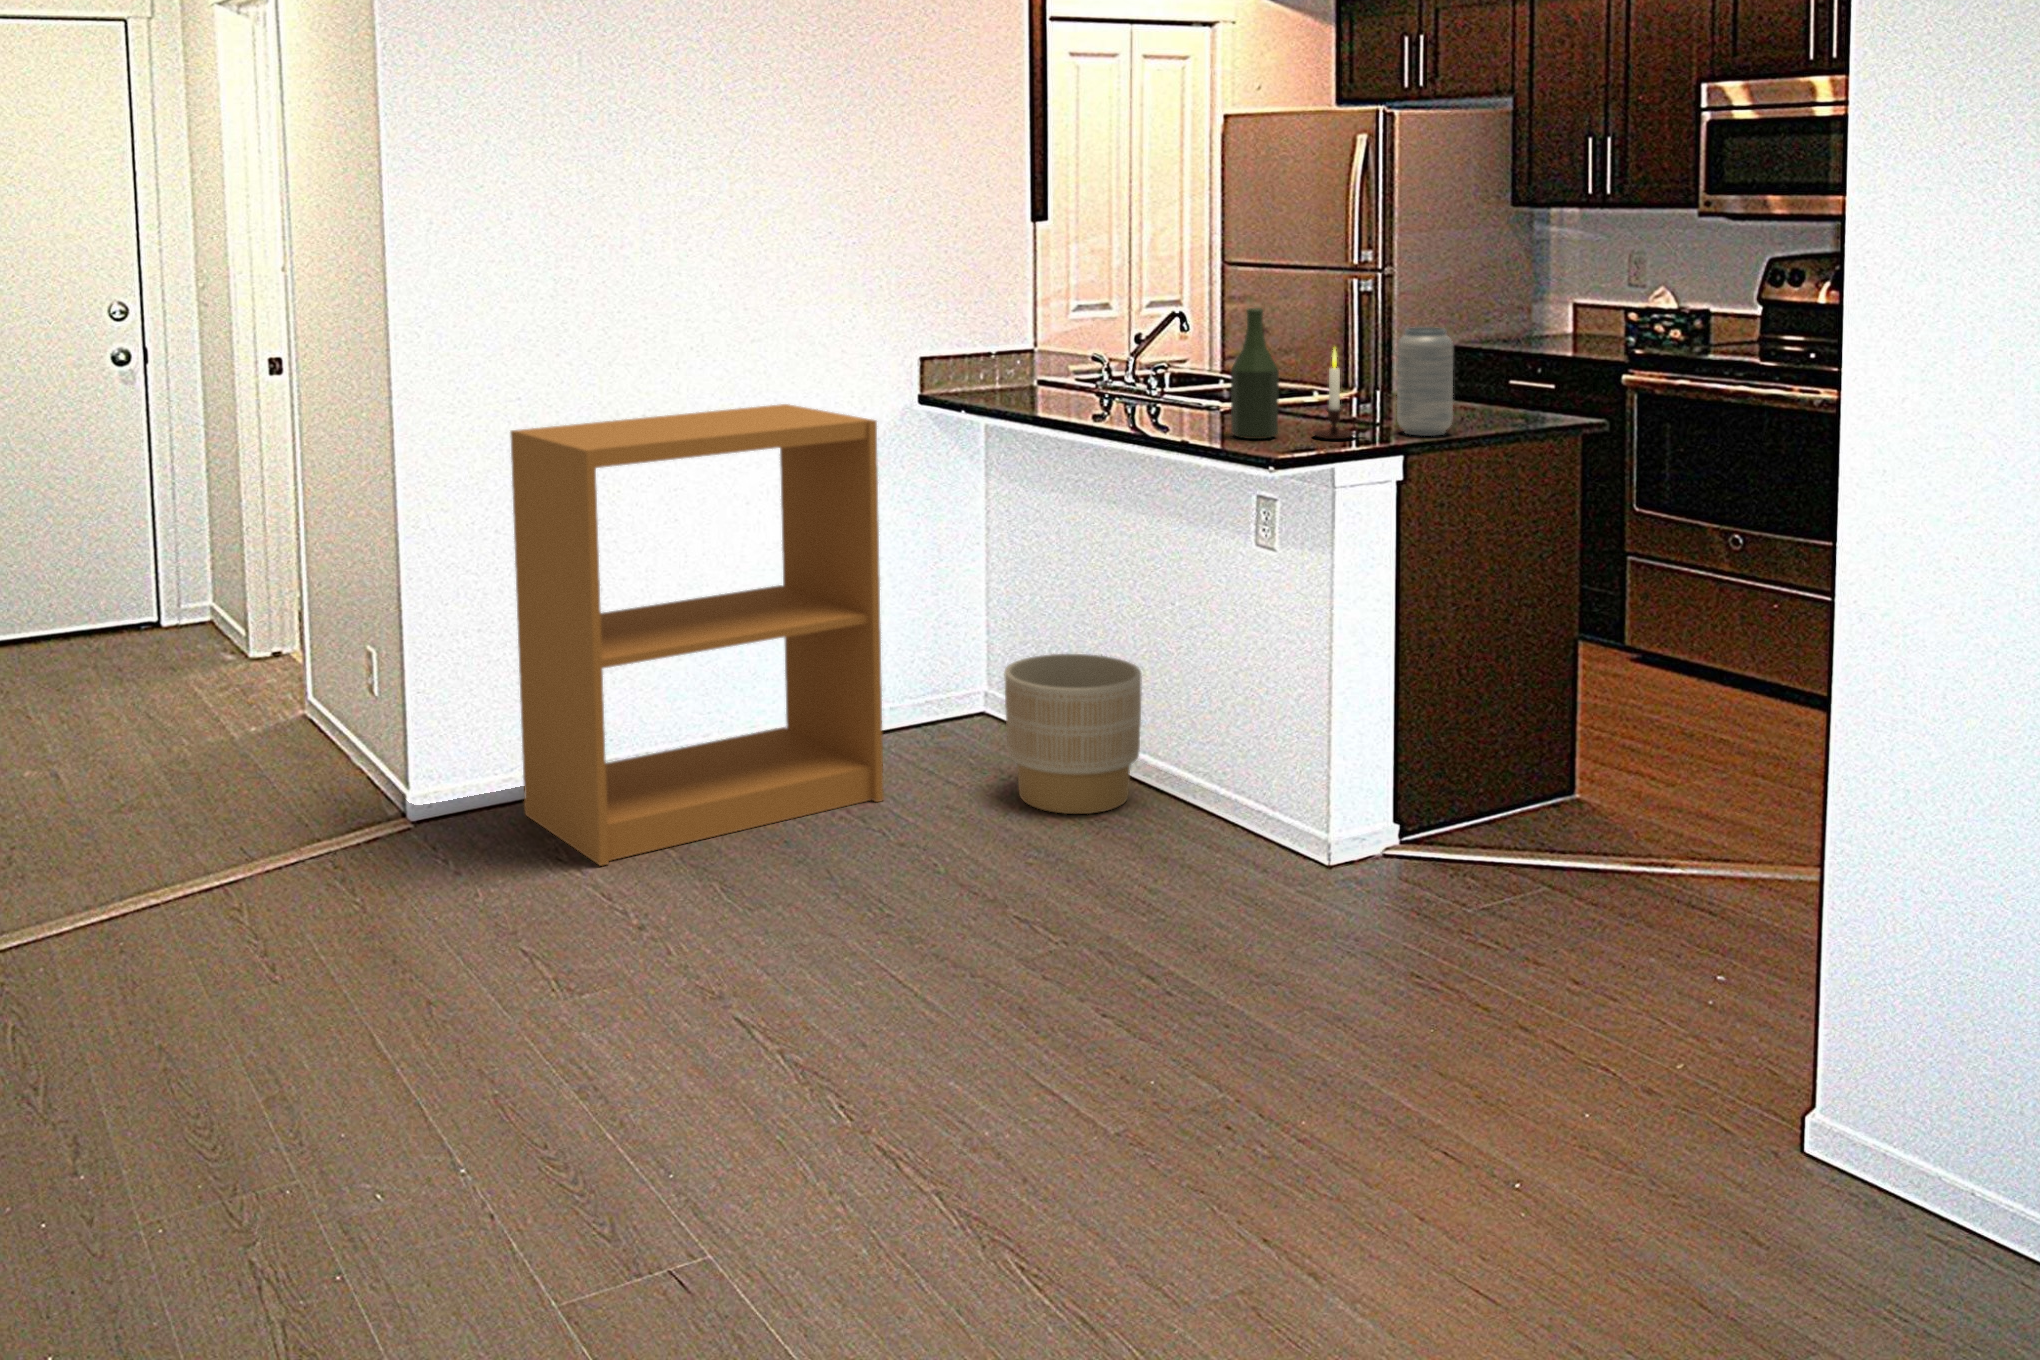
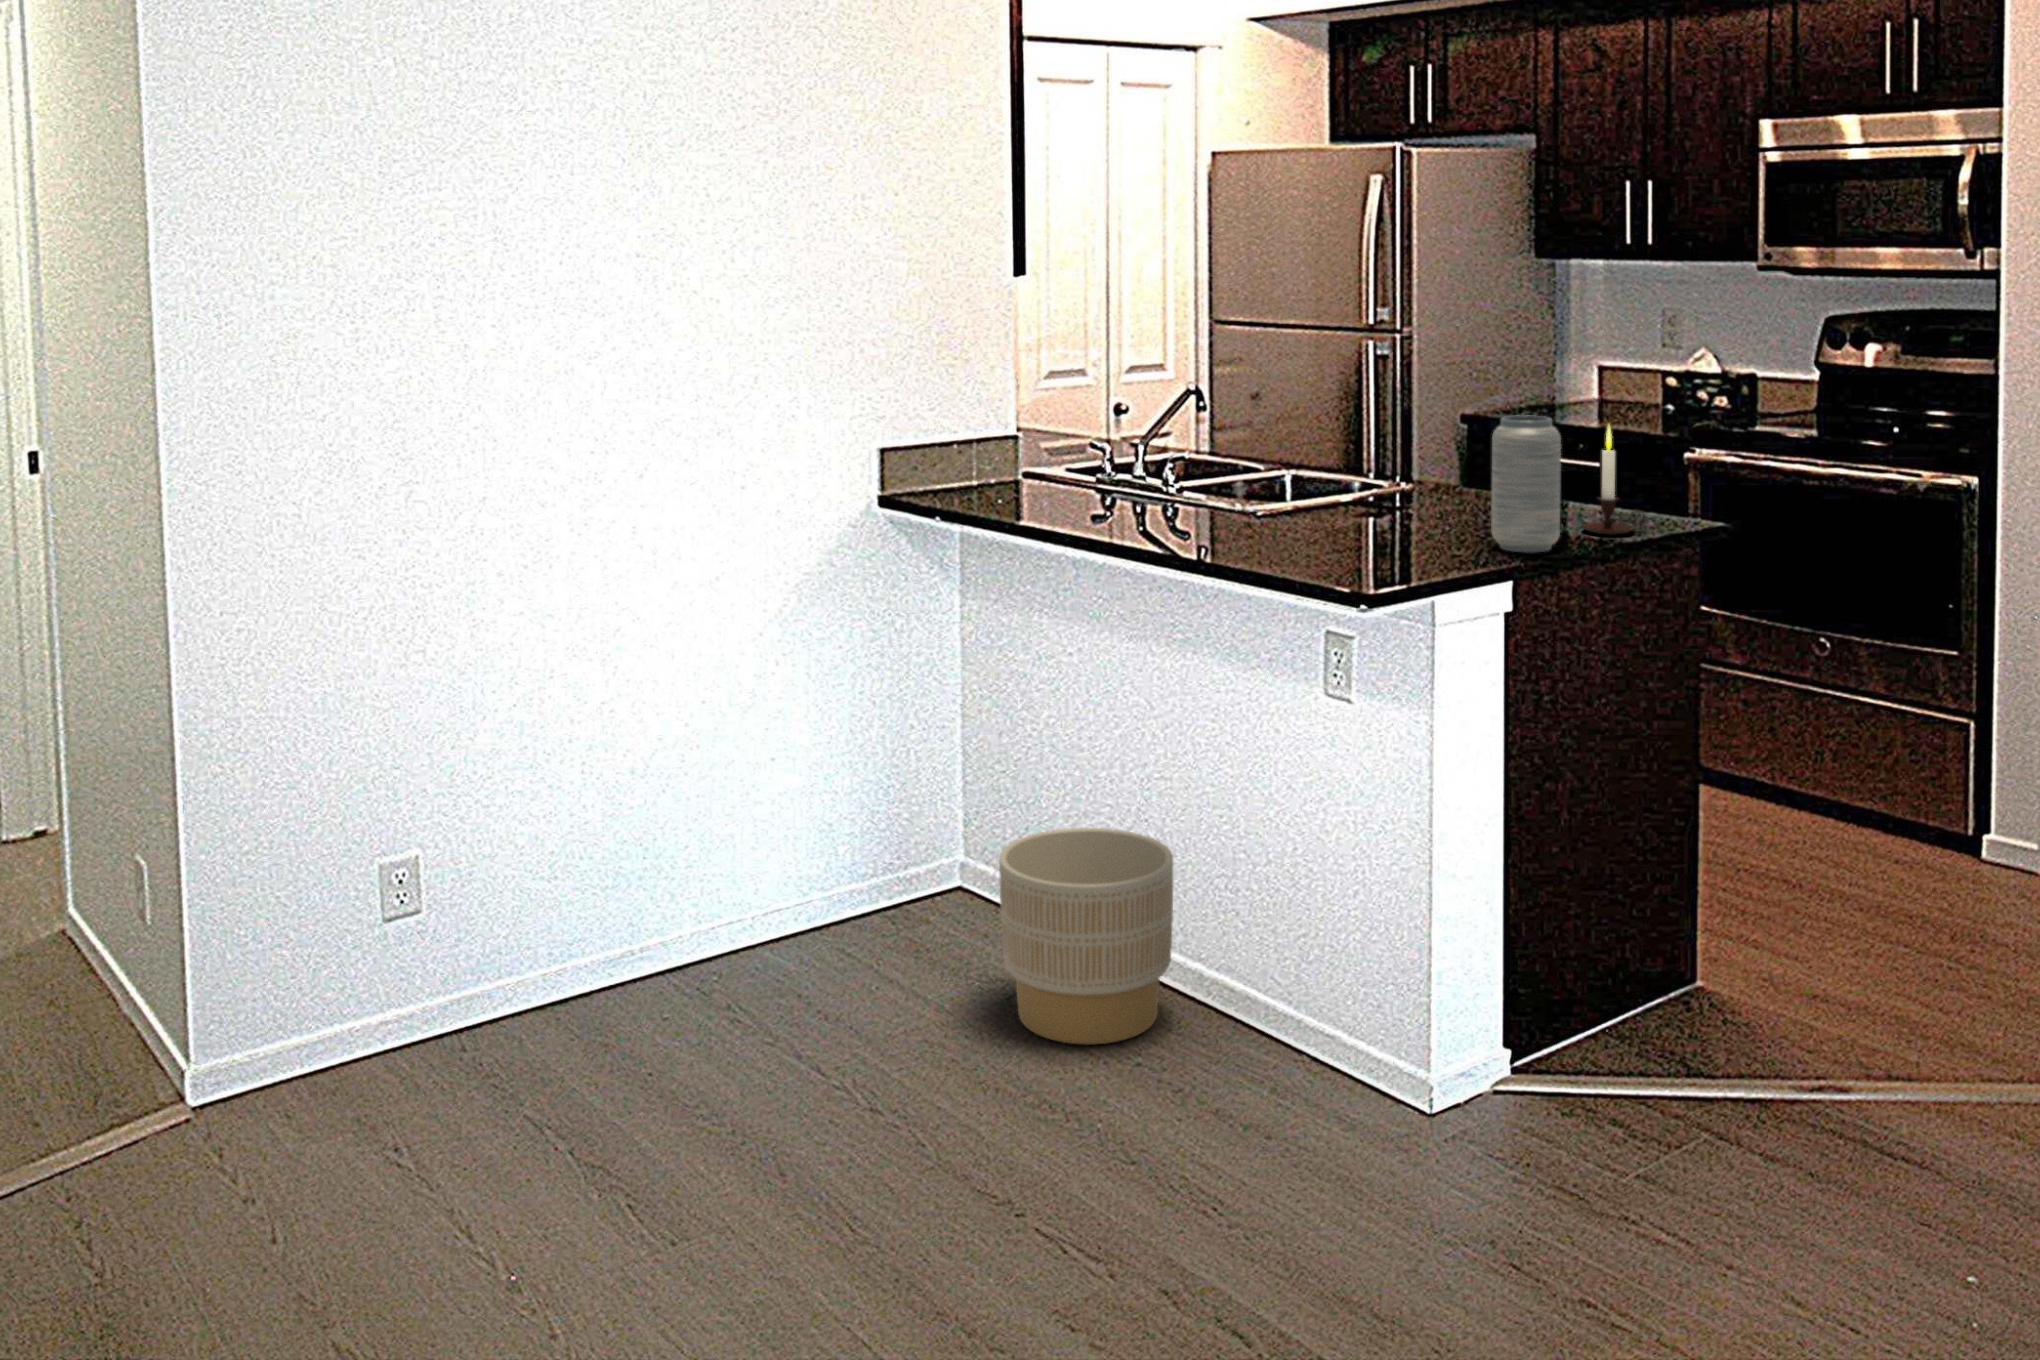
bottle: present [1231,308,1279,439] -> none [1290,394,1351,562]
candle: present [1313,349,1359,439] -> present [1582,426,1645,535]
bookshelf: present [510,404,884,866] -> none [337,515,844,1169]

